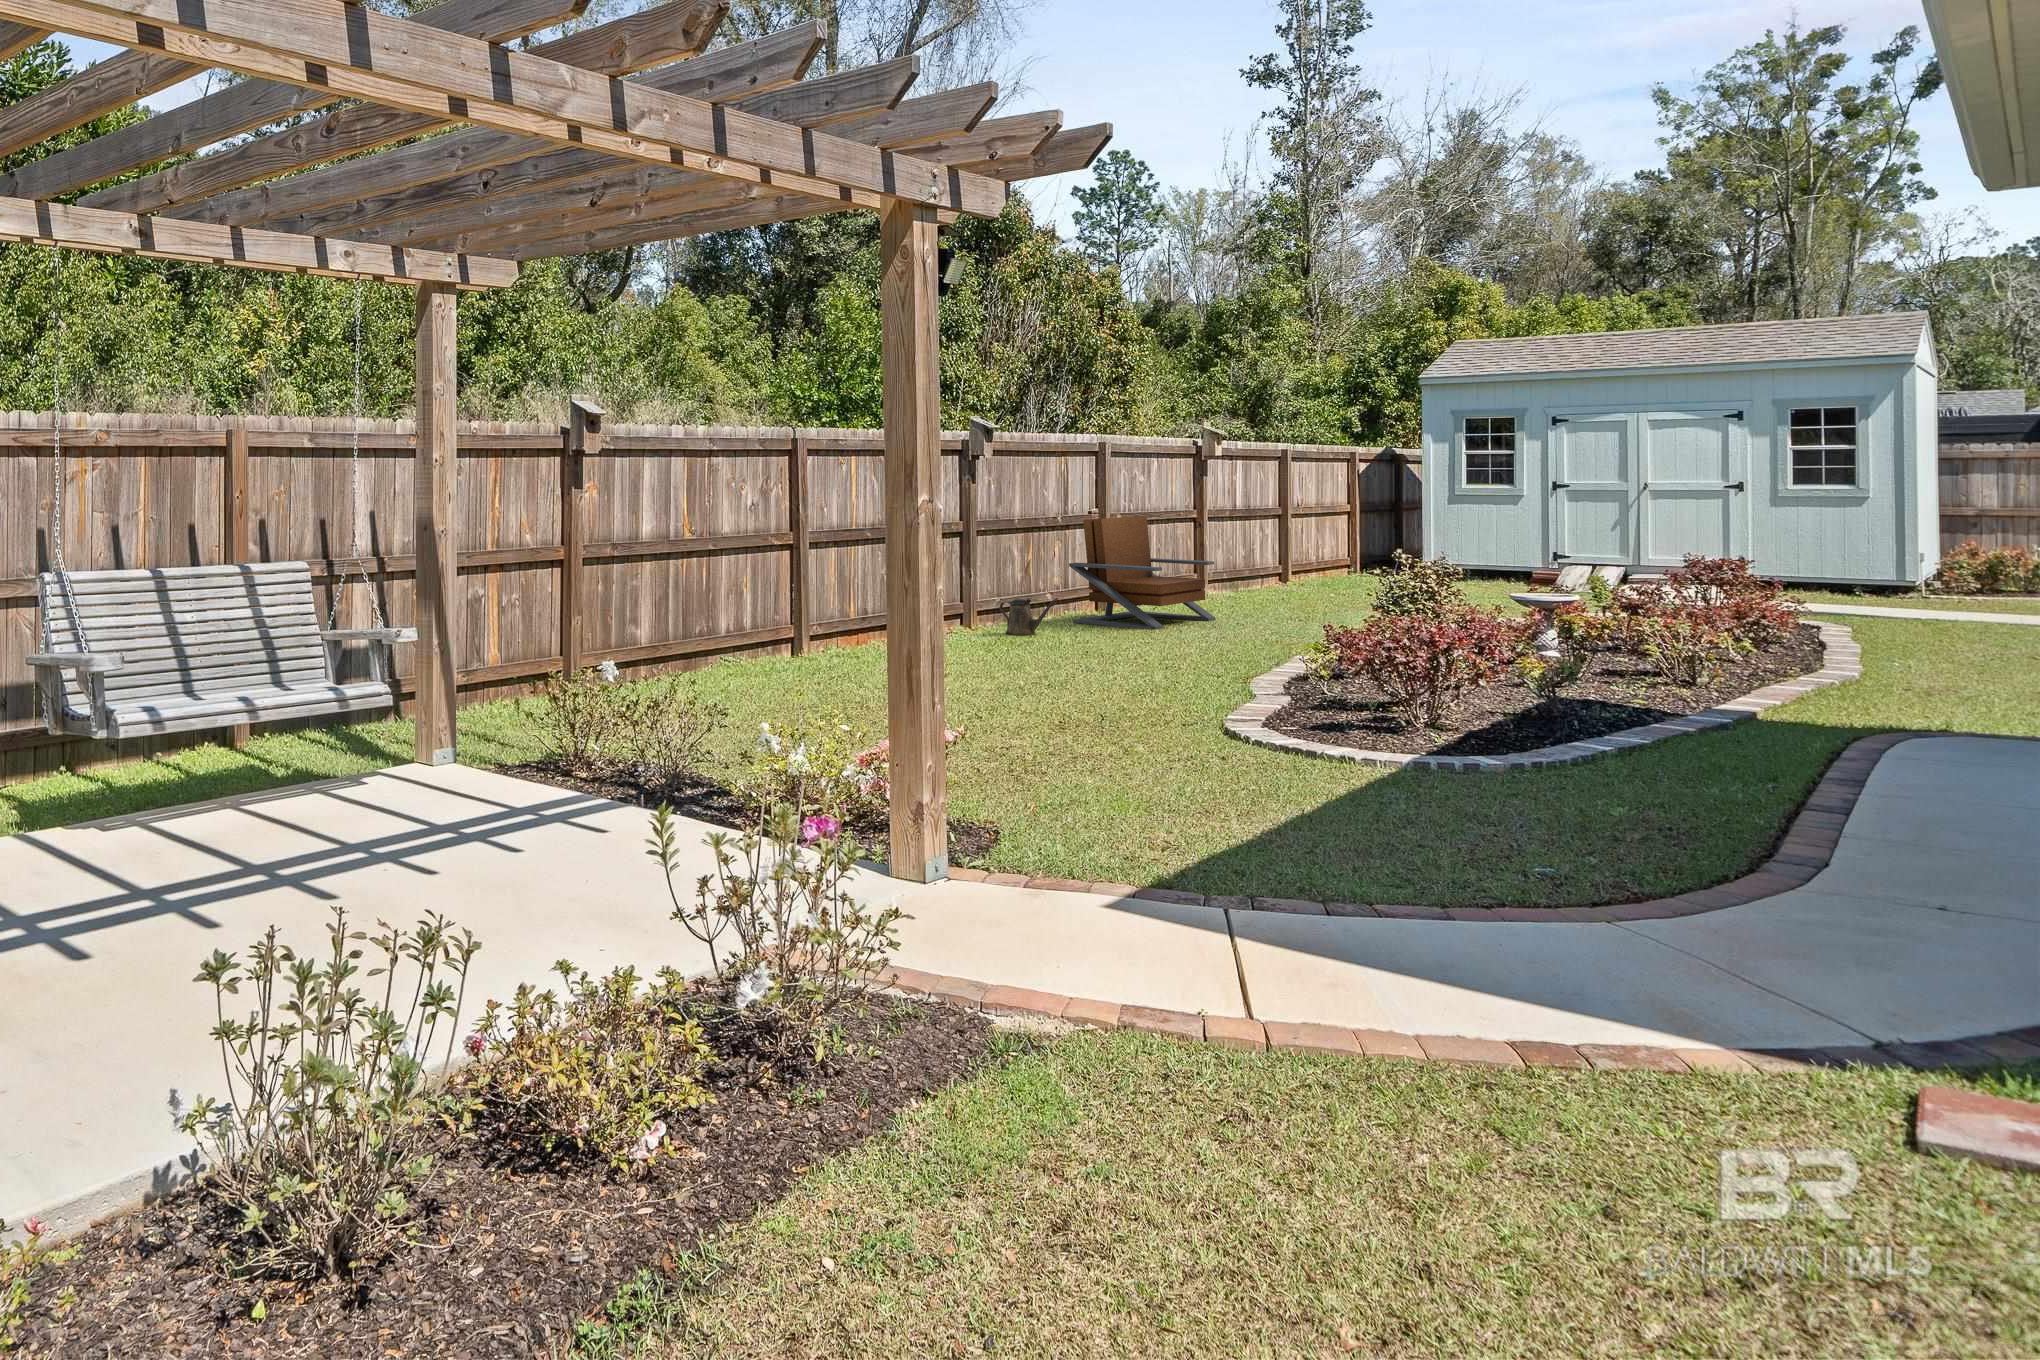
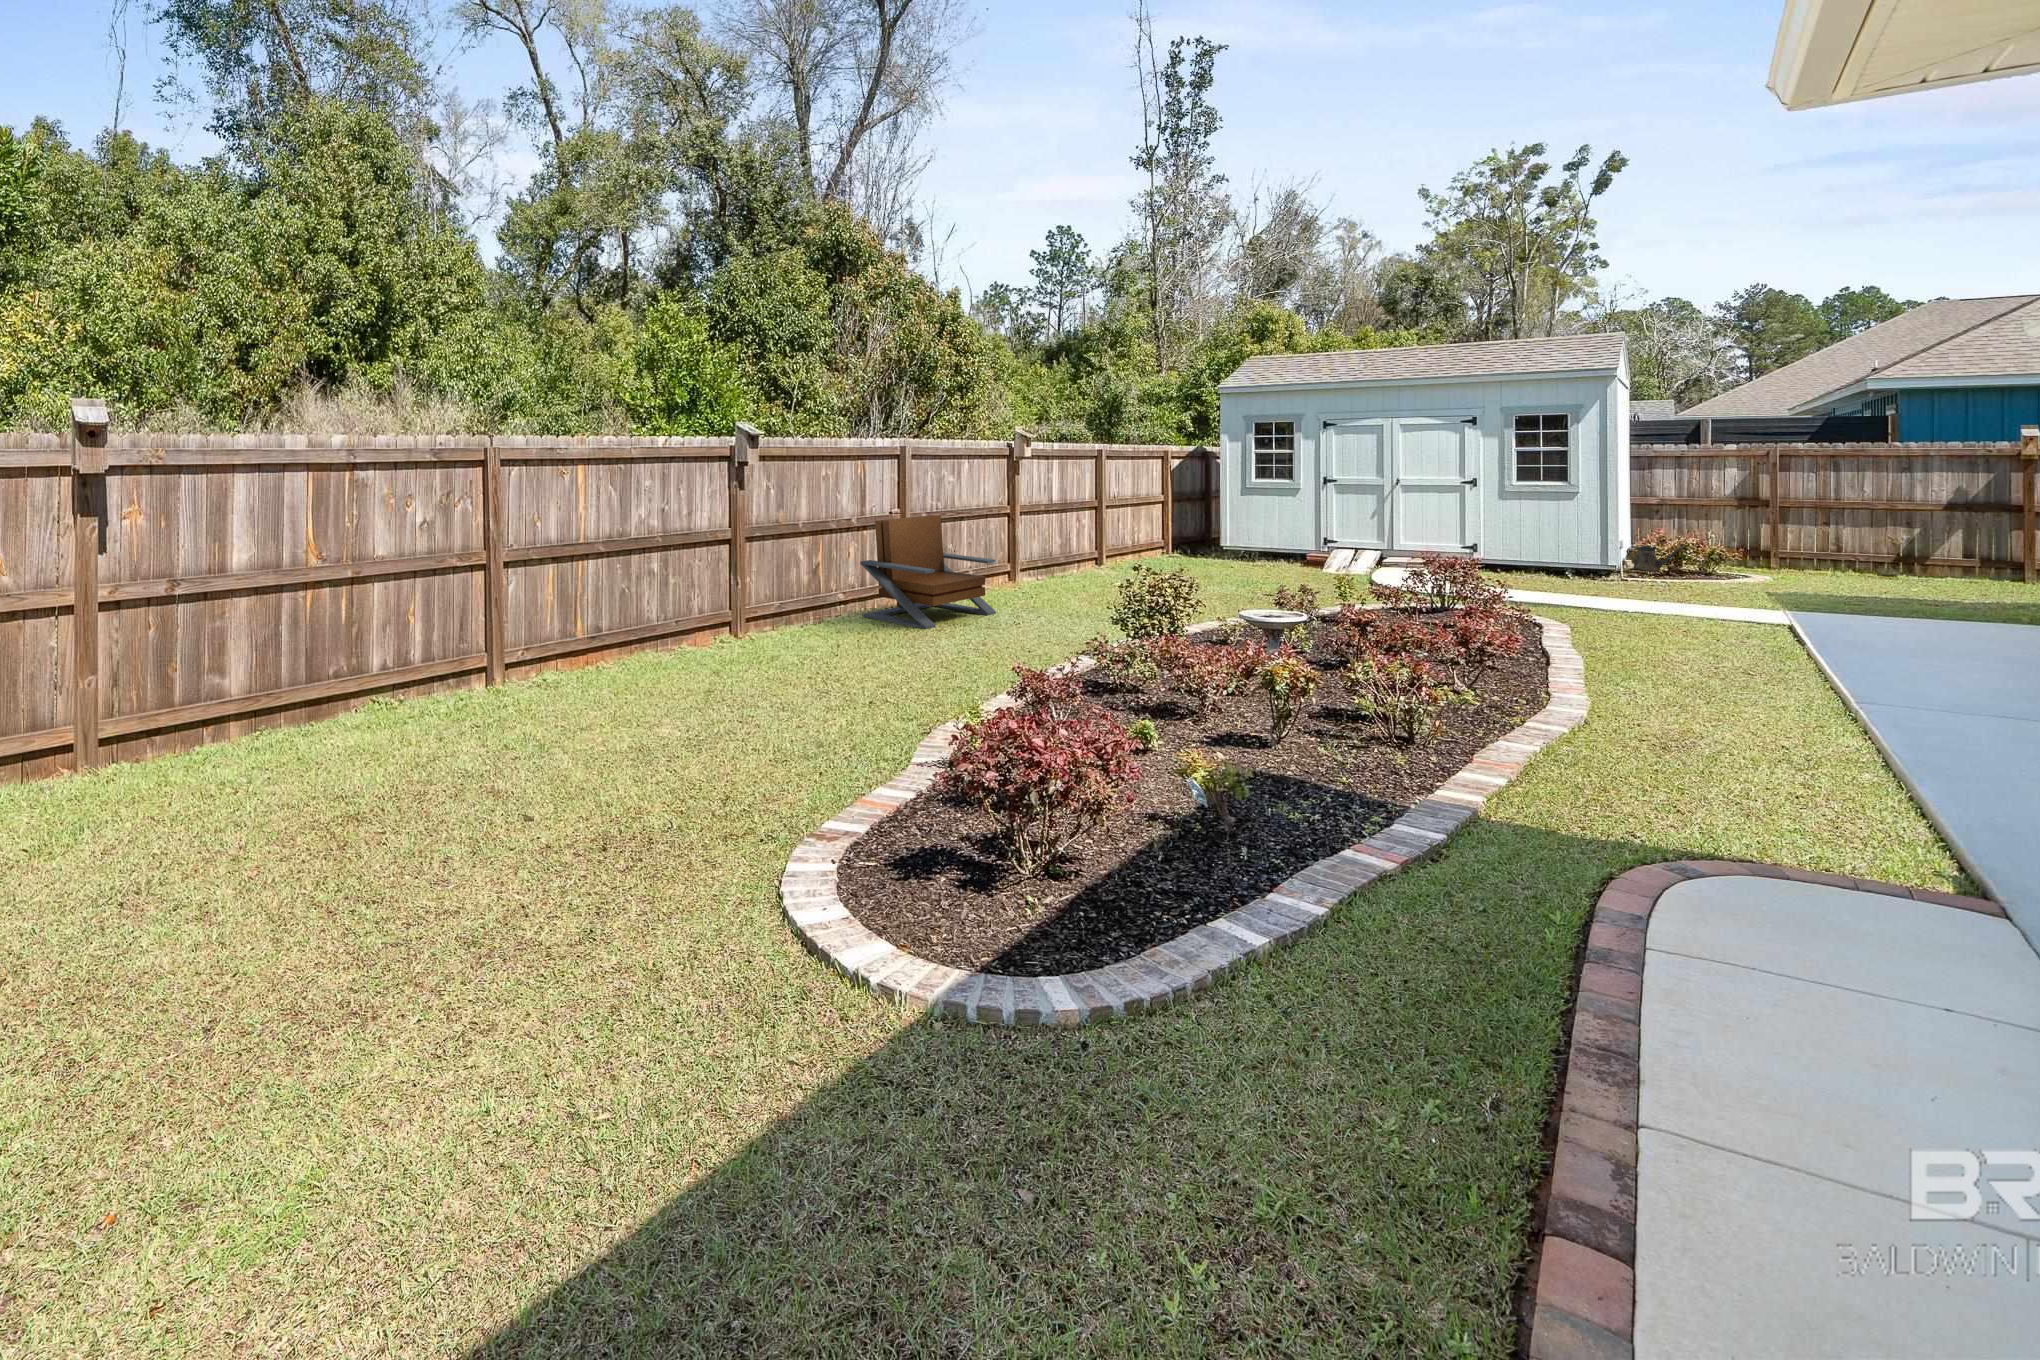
watering can: present [999,598,1058,635] -> present [1626,546,1684,571]

